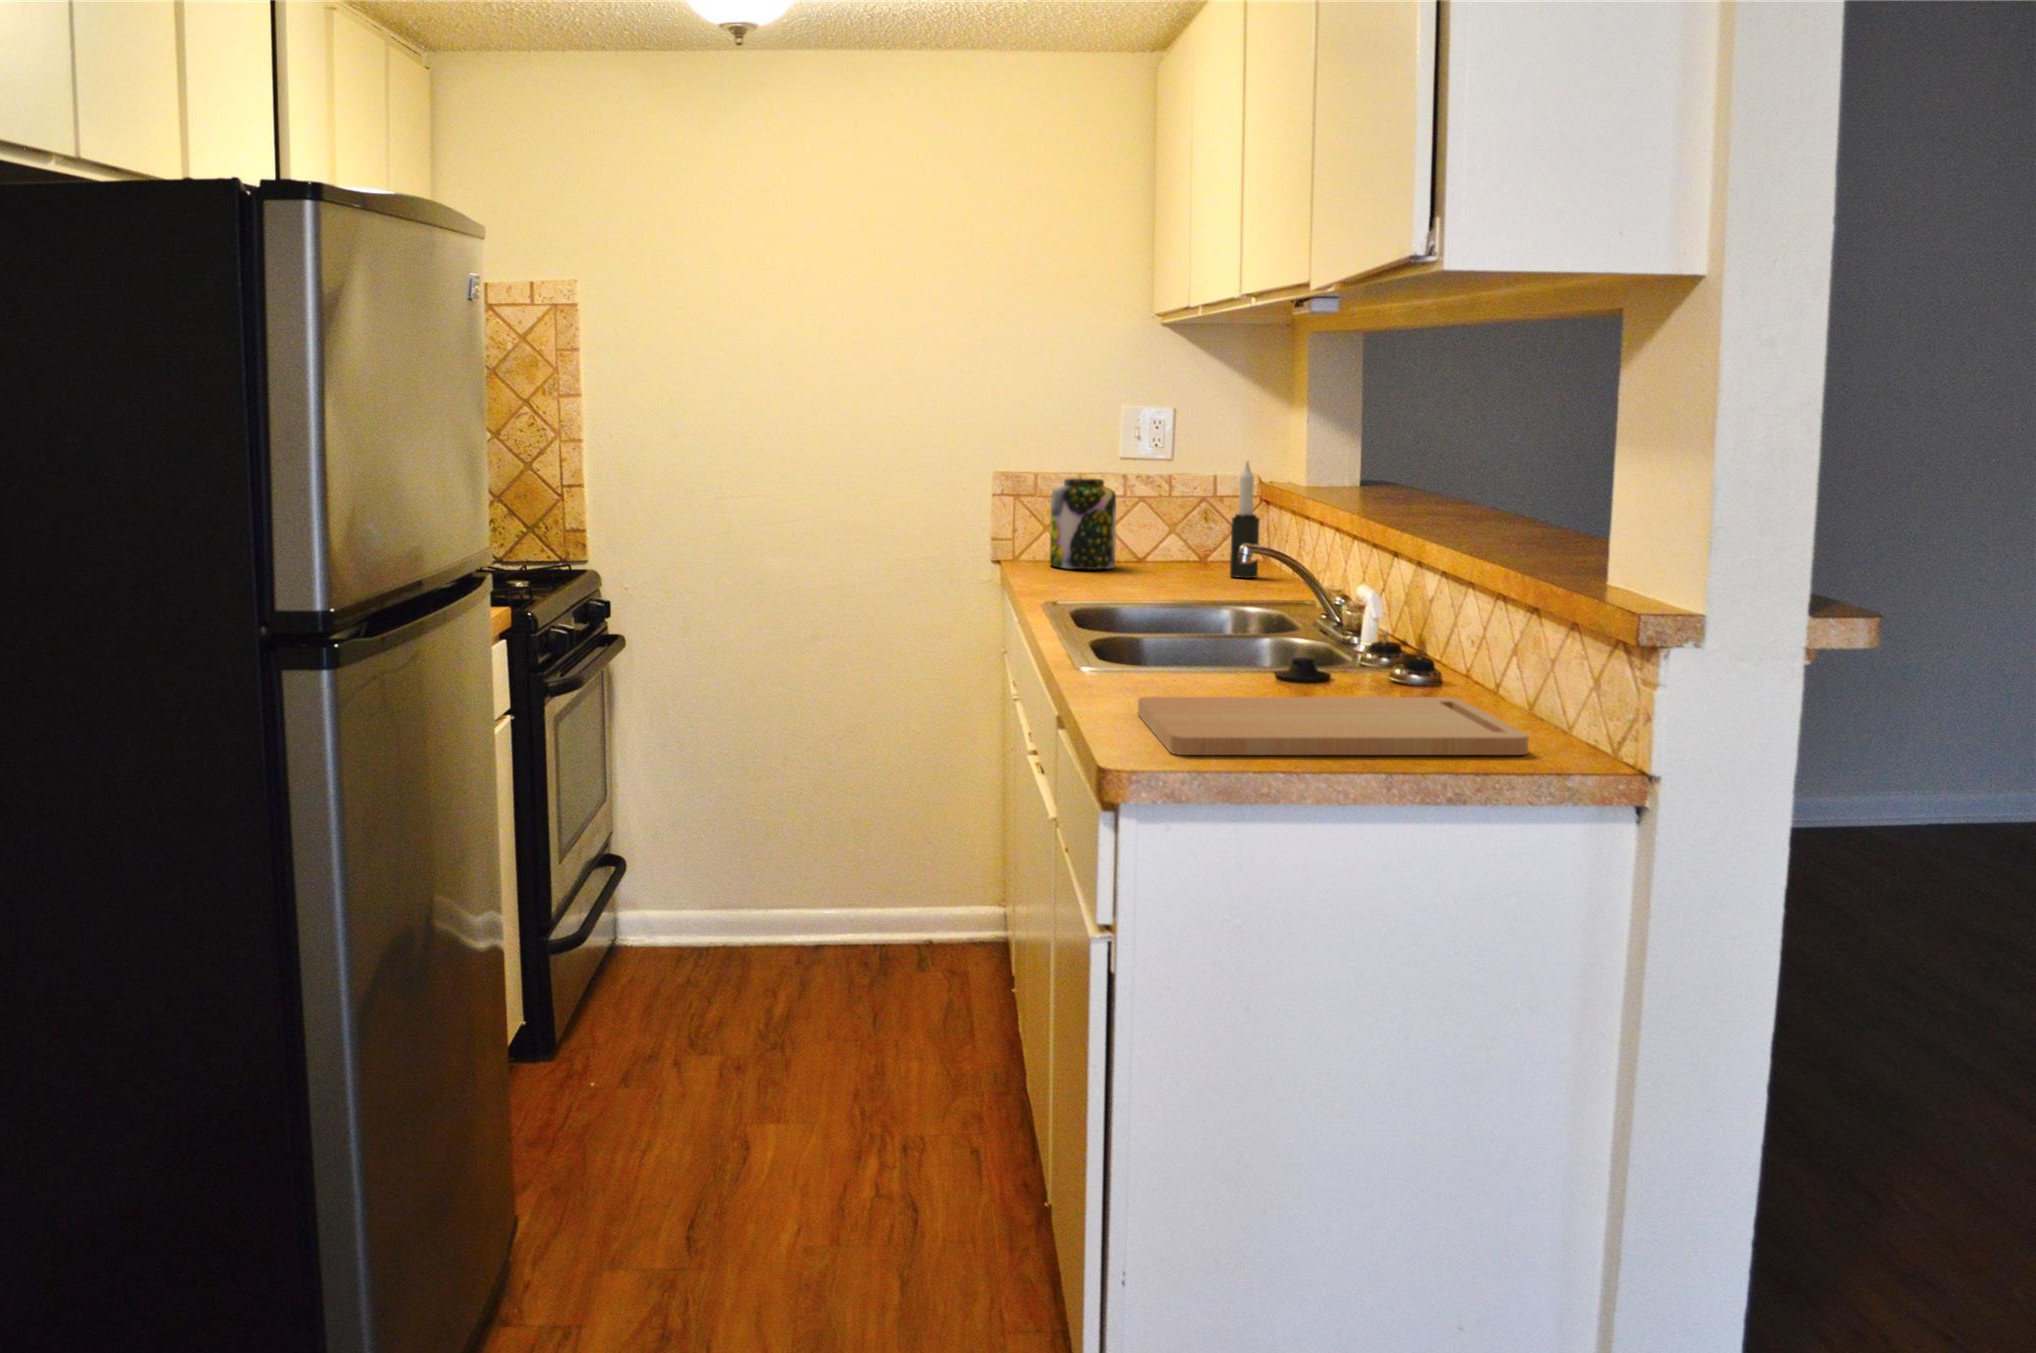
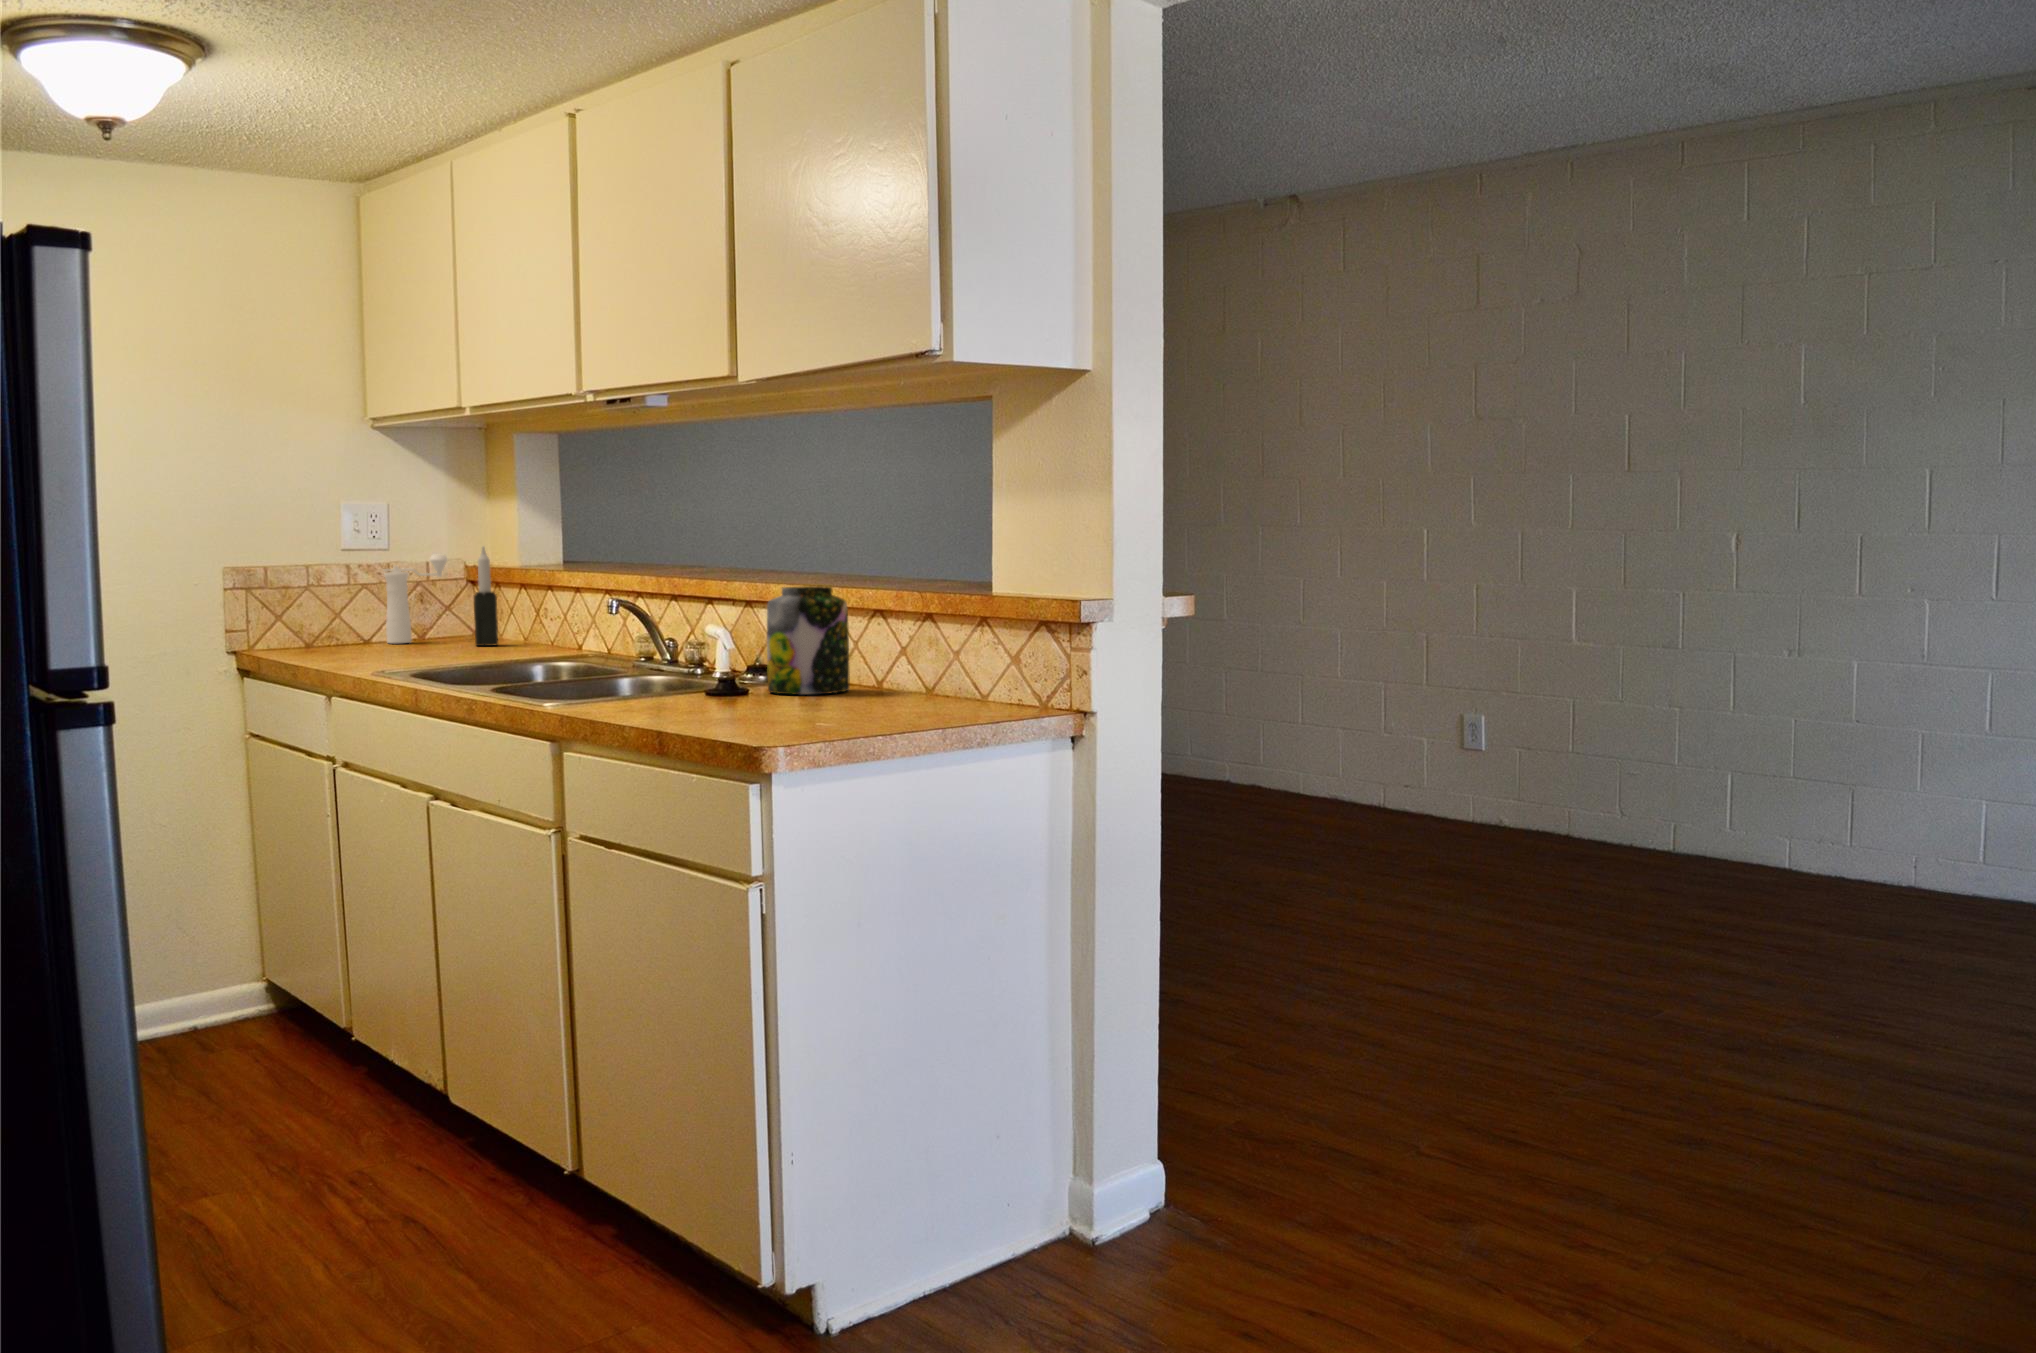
pepper mill: none [1147,467,1224,567] -> present [384,555,448,643]
jar: present [1050,478,1116,569] -> present [767,586,850,695]
cutting board: present [1138,697,1529,755] -> none [685,687,992,734]

